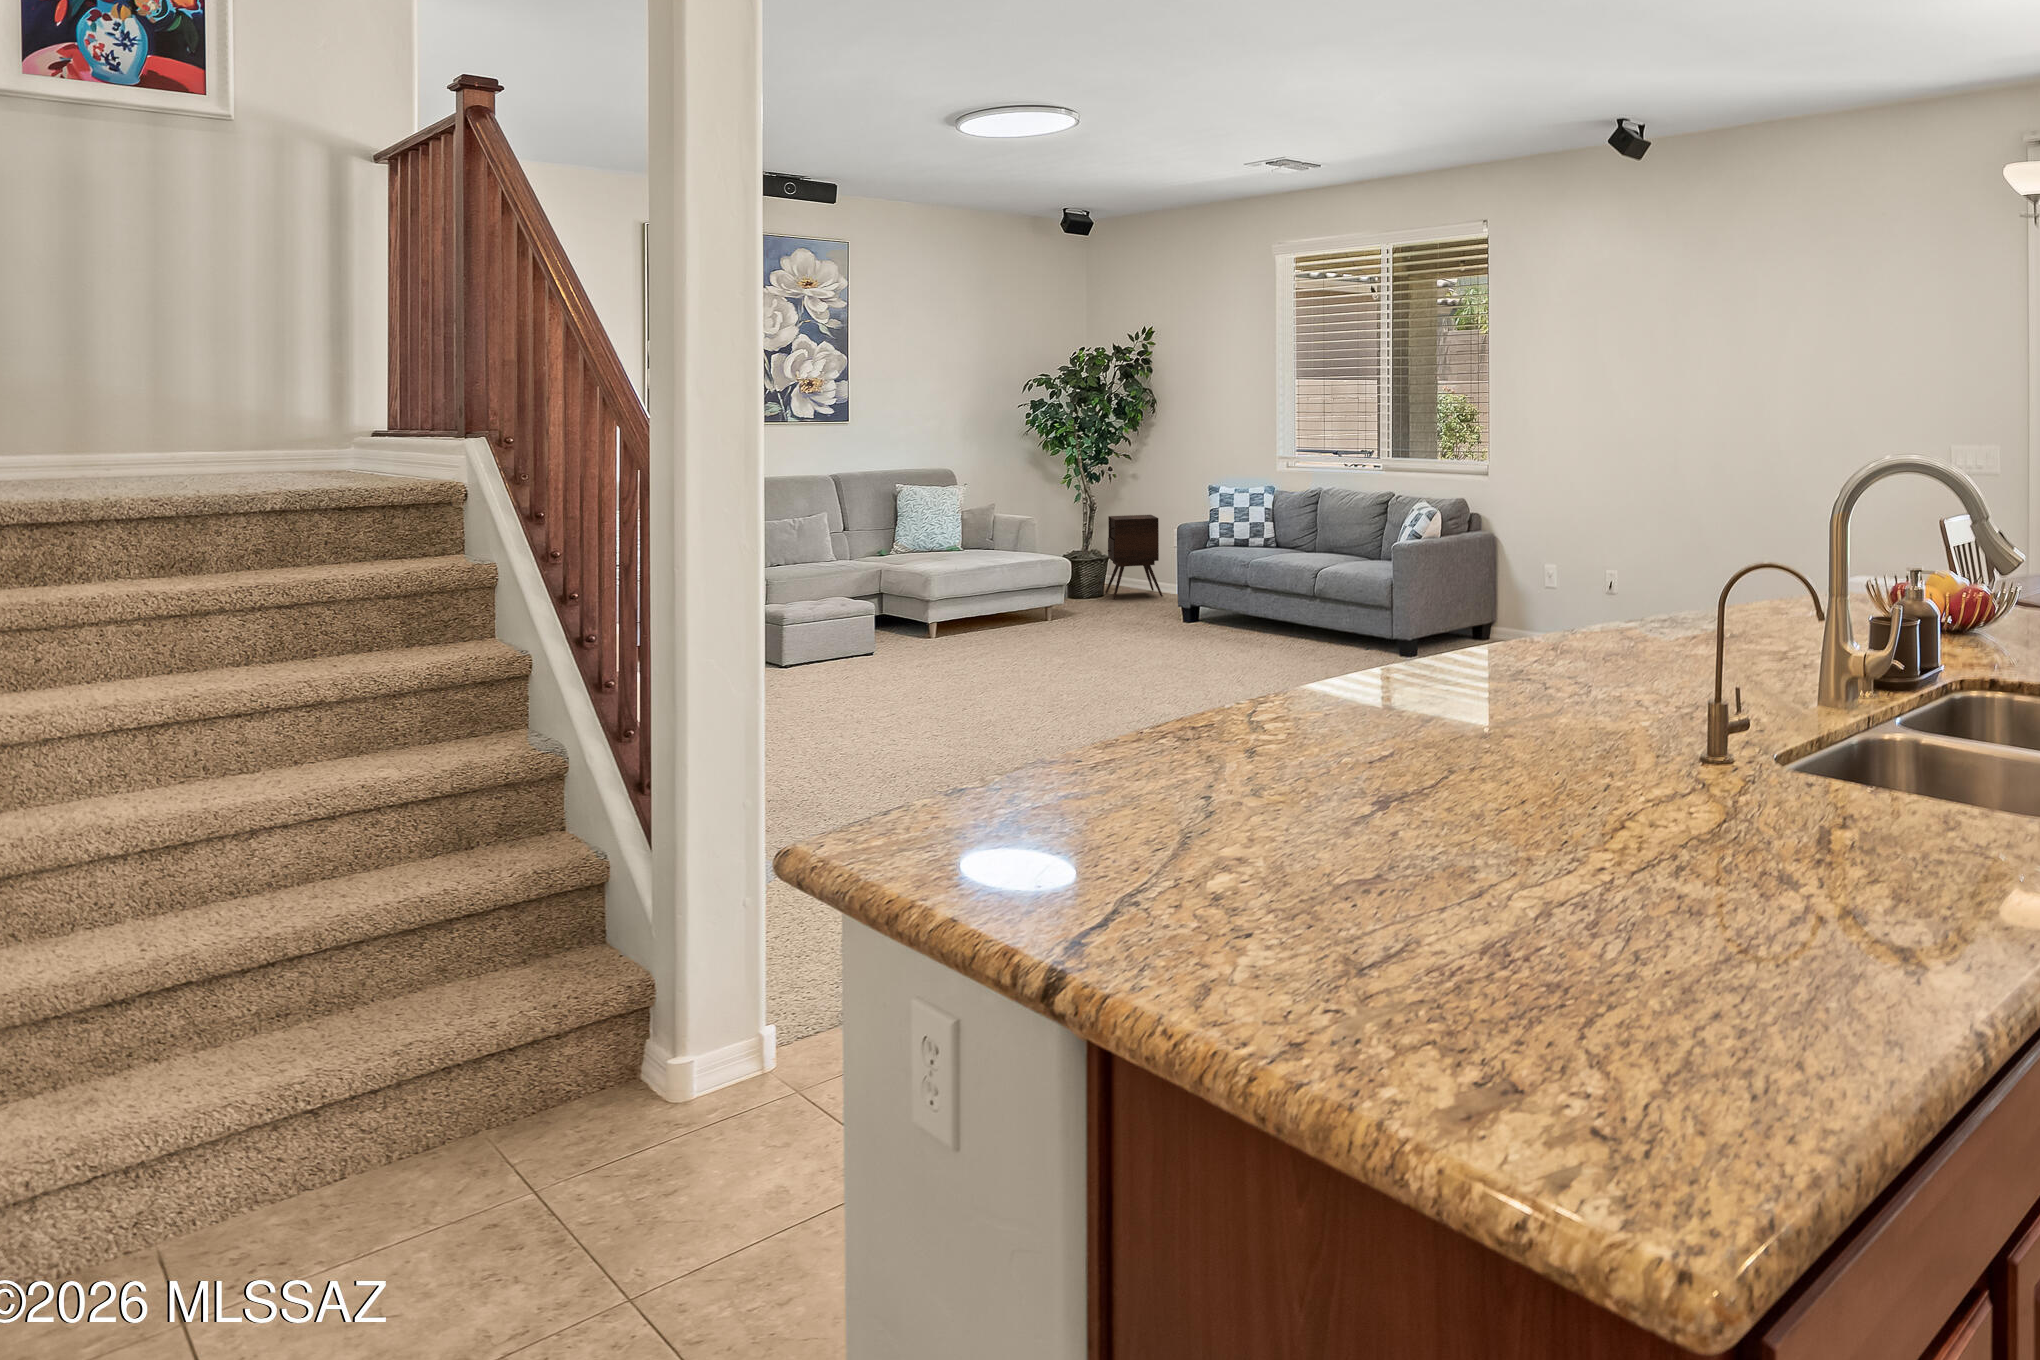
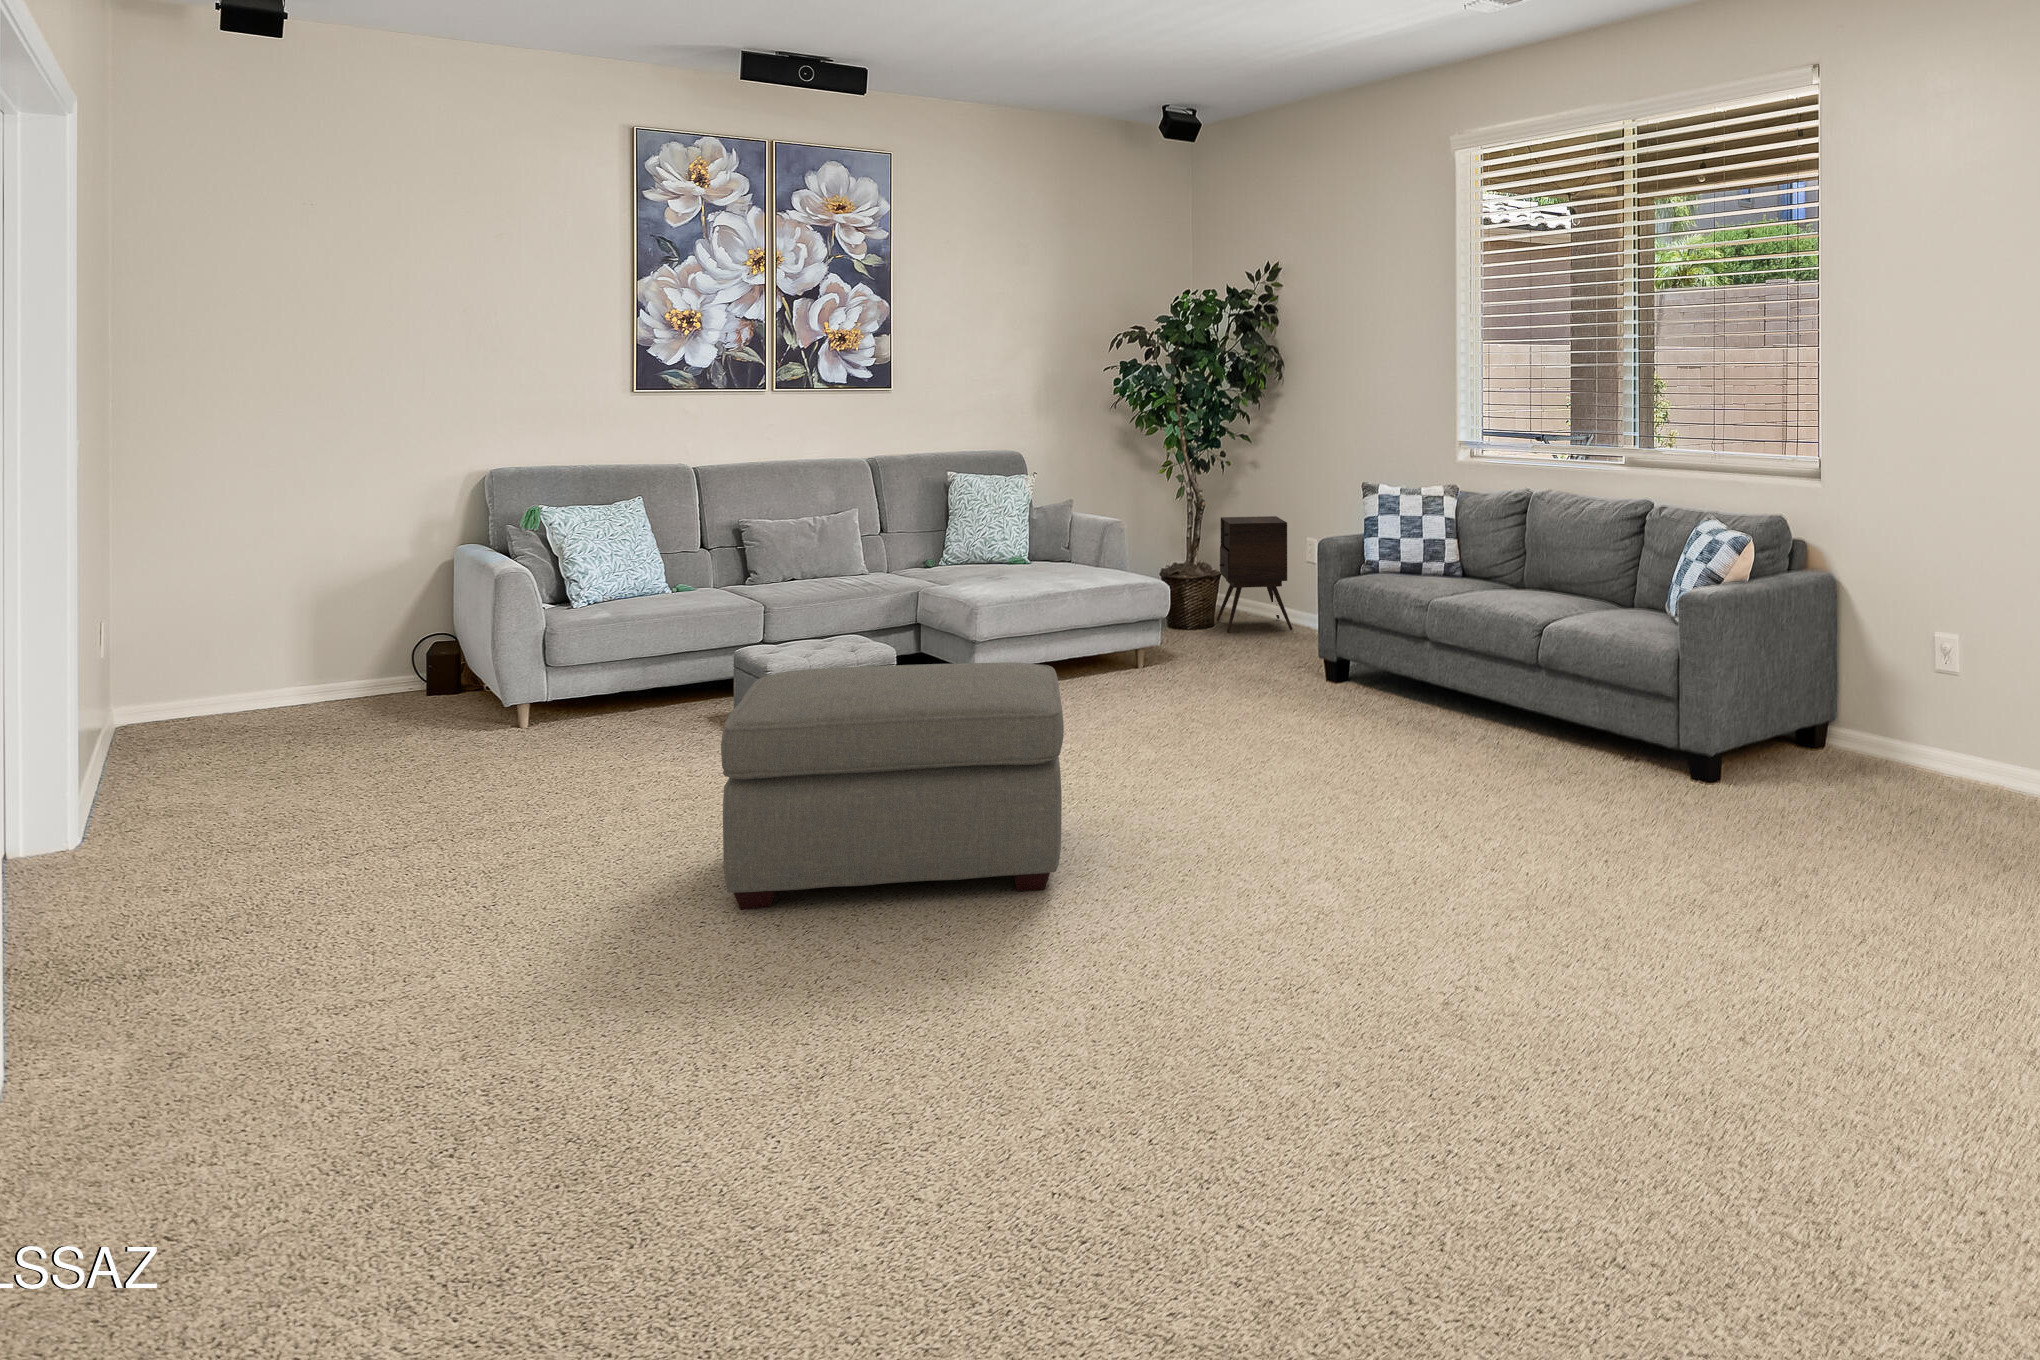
ottoman: none [803,591,1010,727] -> present [721,662,1064,909]

